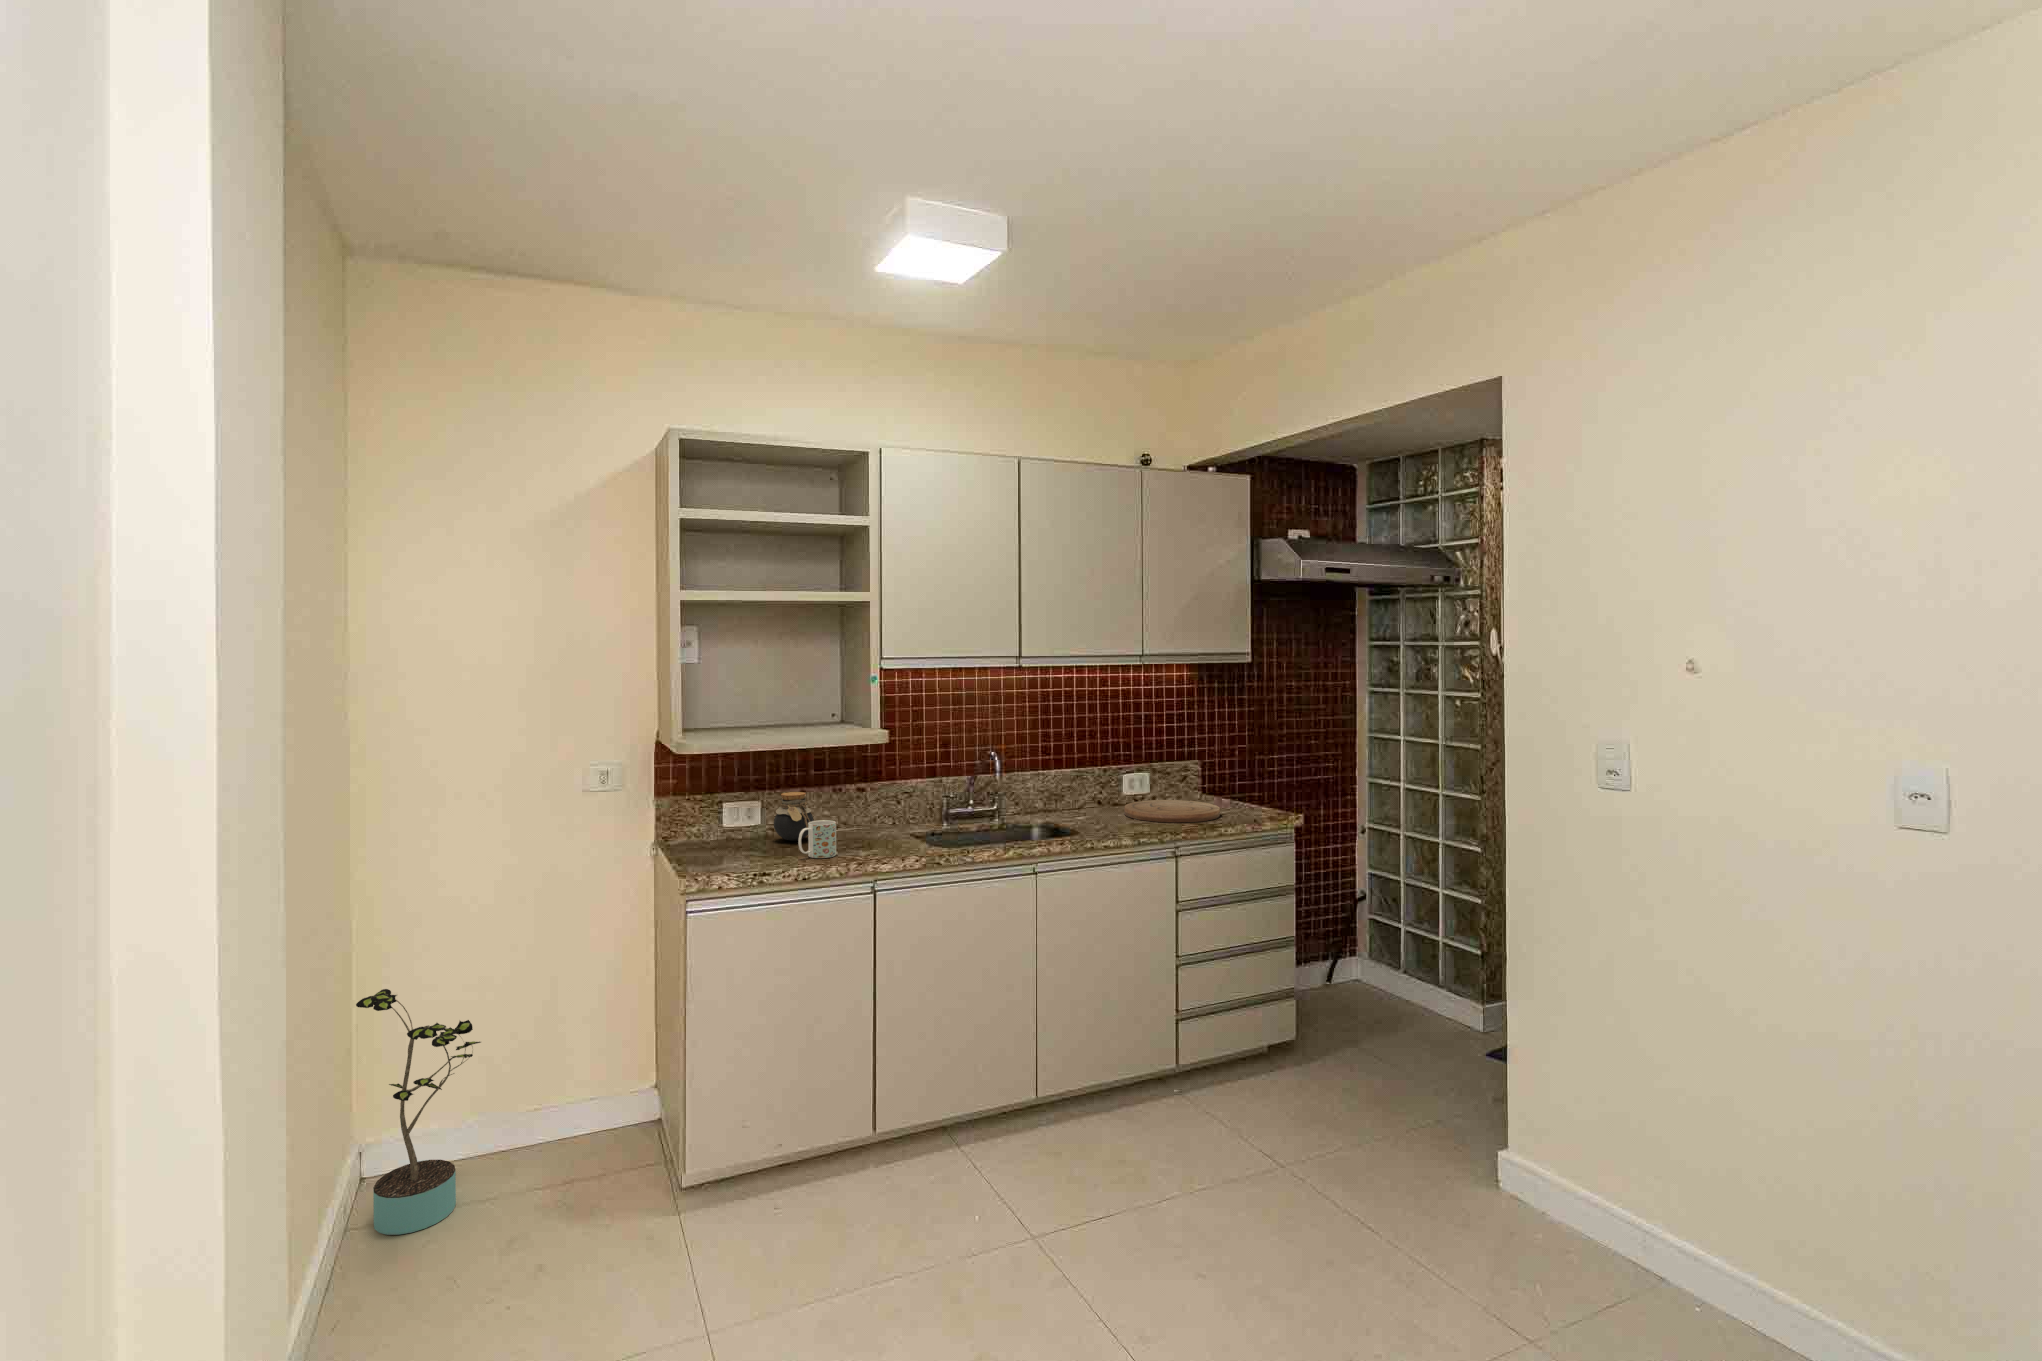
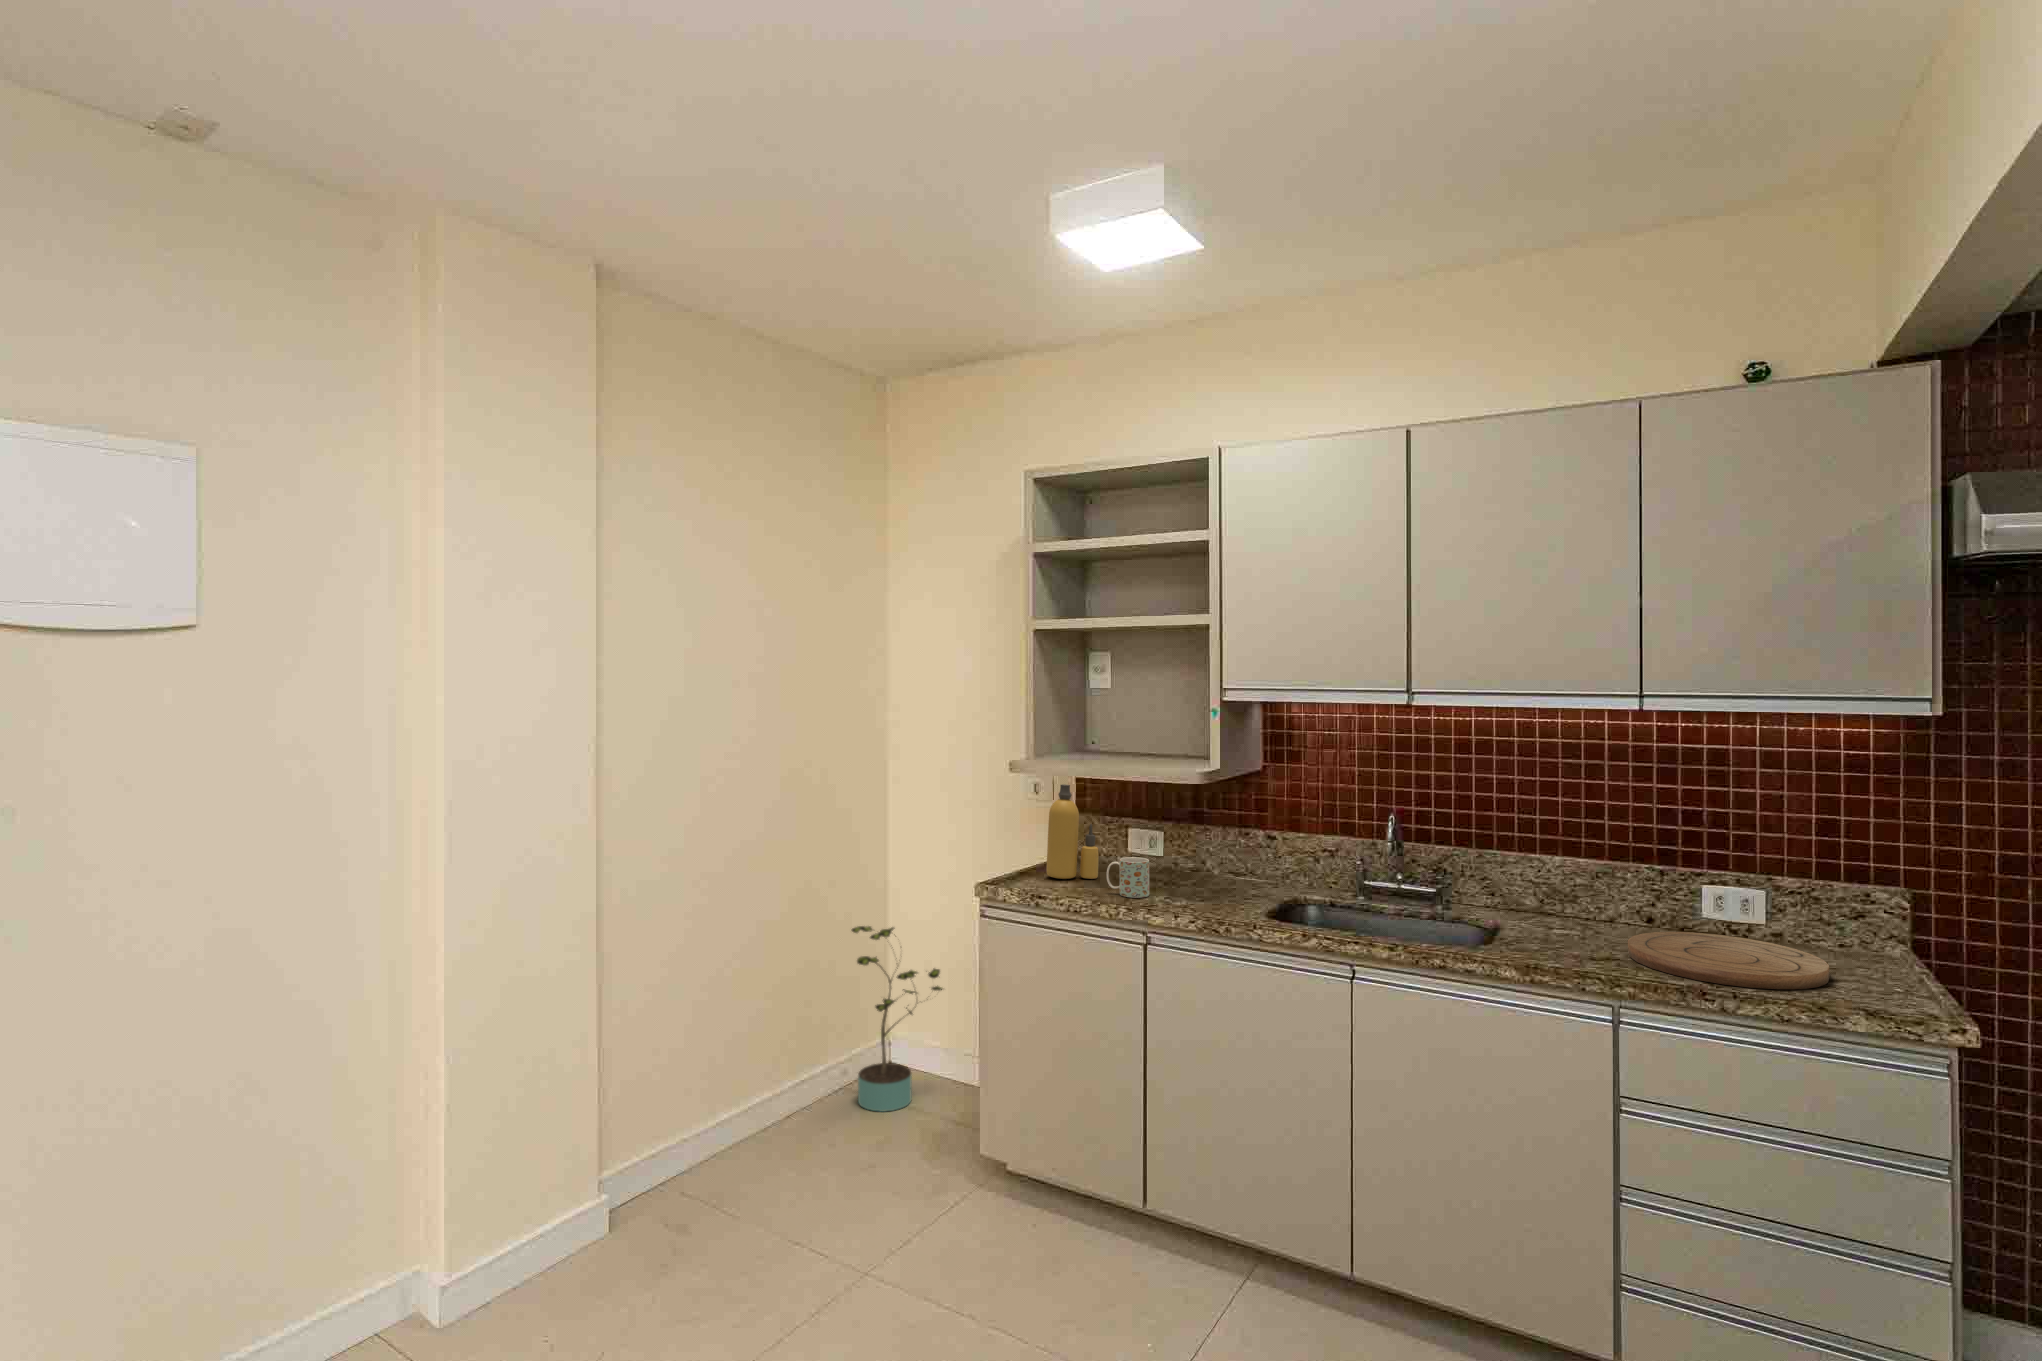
bottle: none [699,763,746,861] -> present [1047,784,1098,879]
jar: present [774,792,814,841] -> none [1151,827,1194,879]

